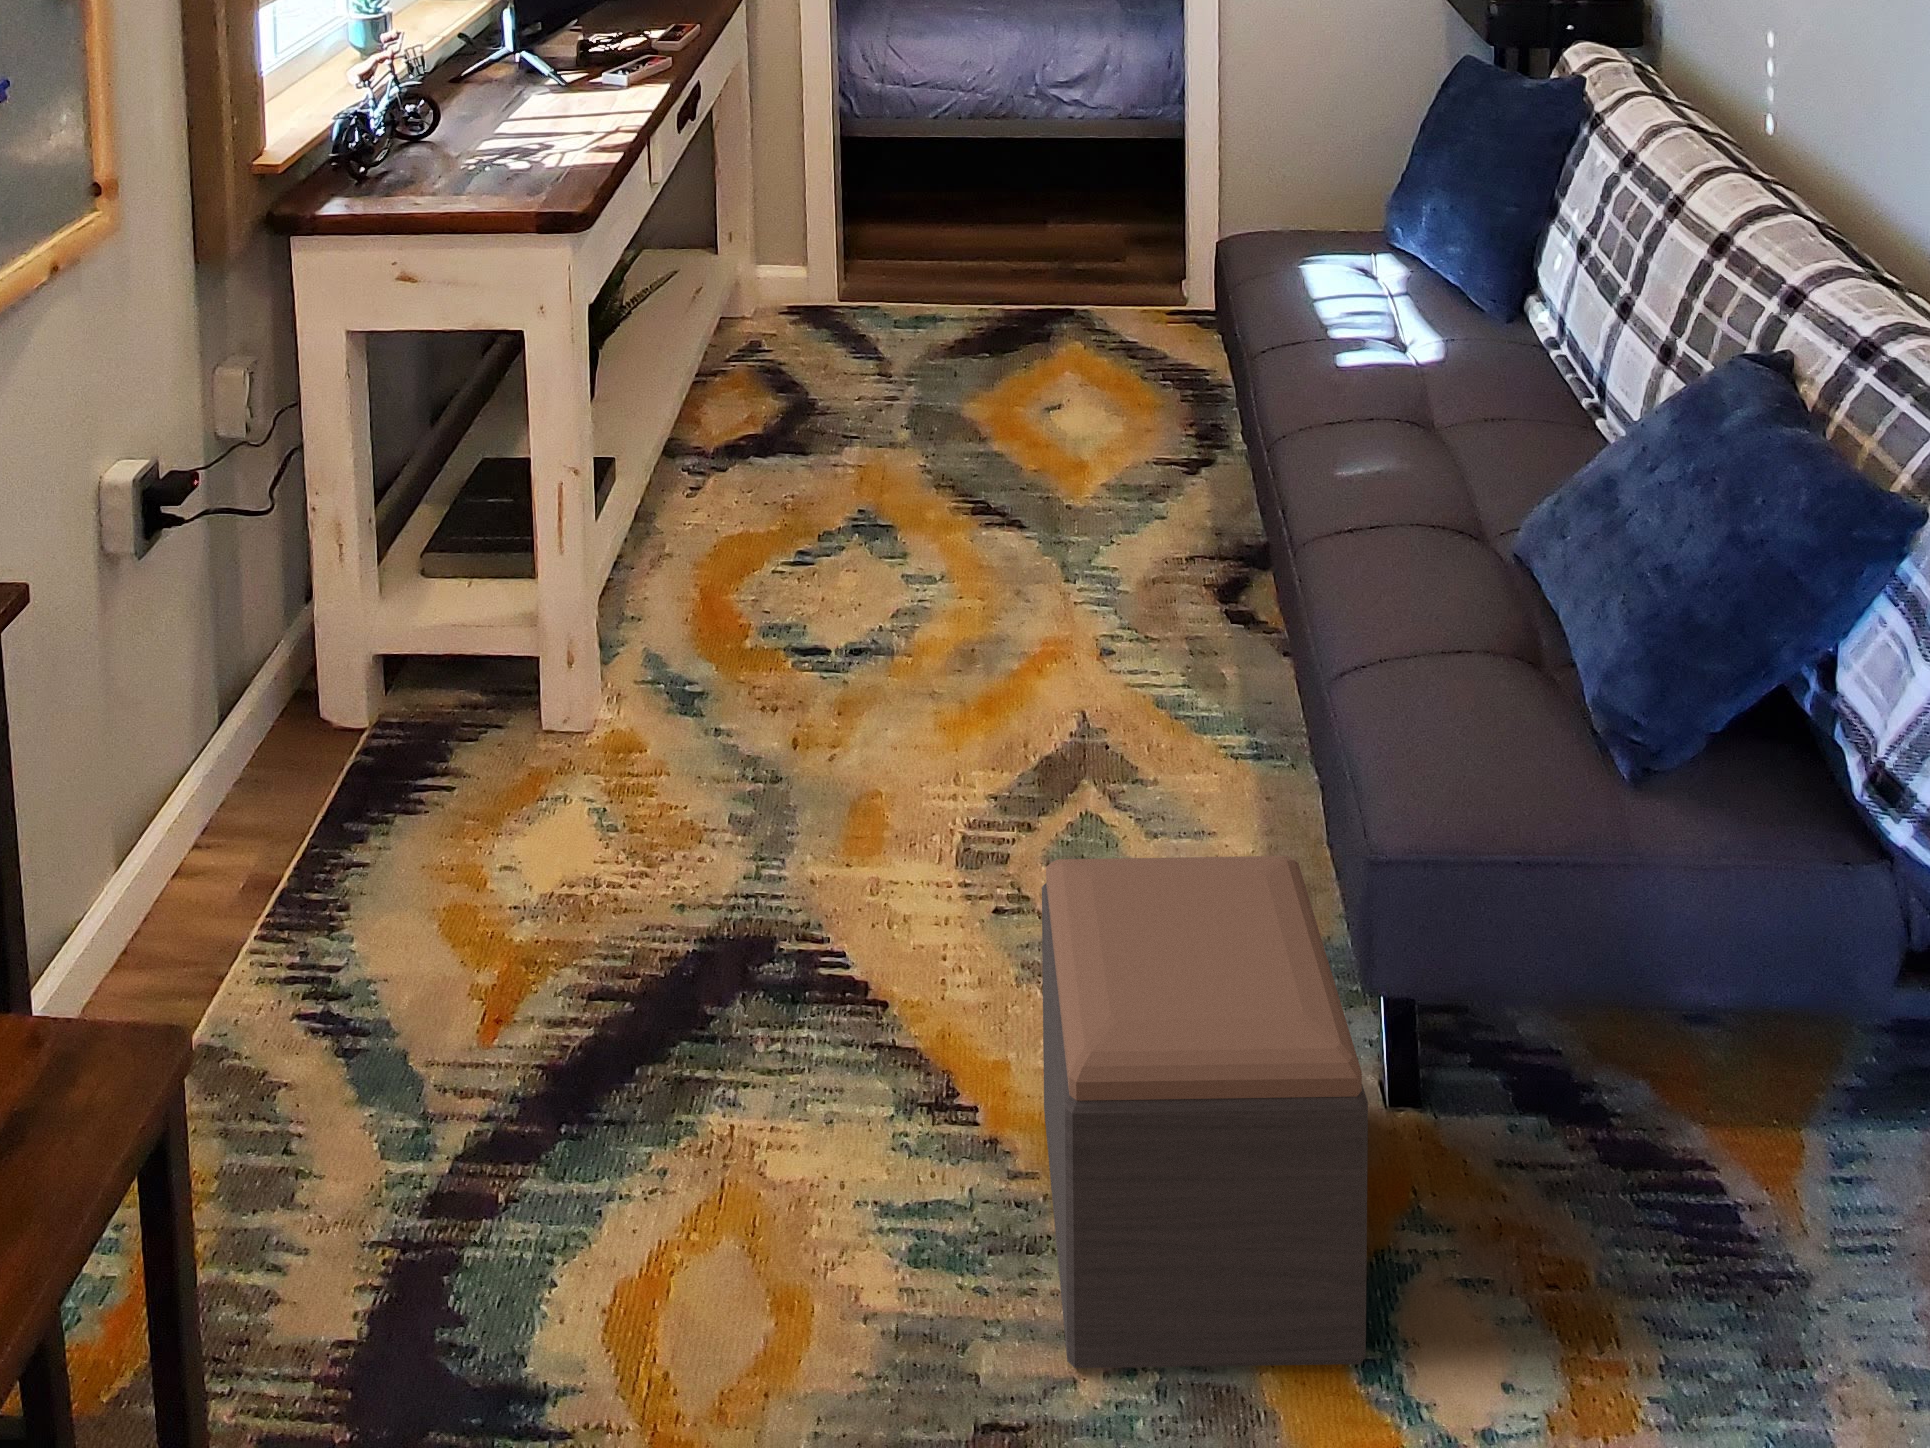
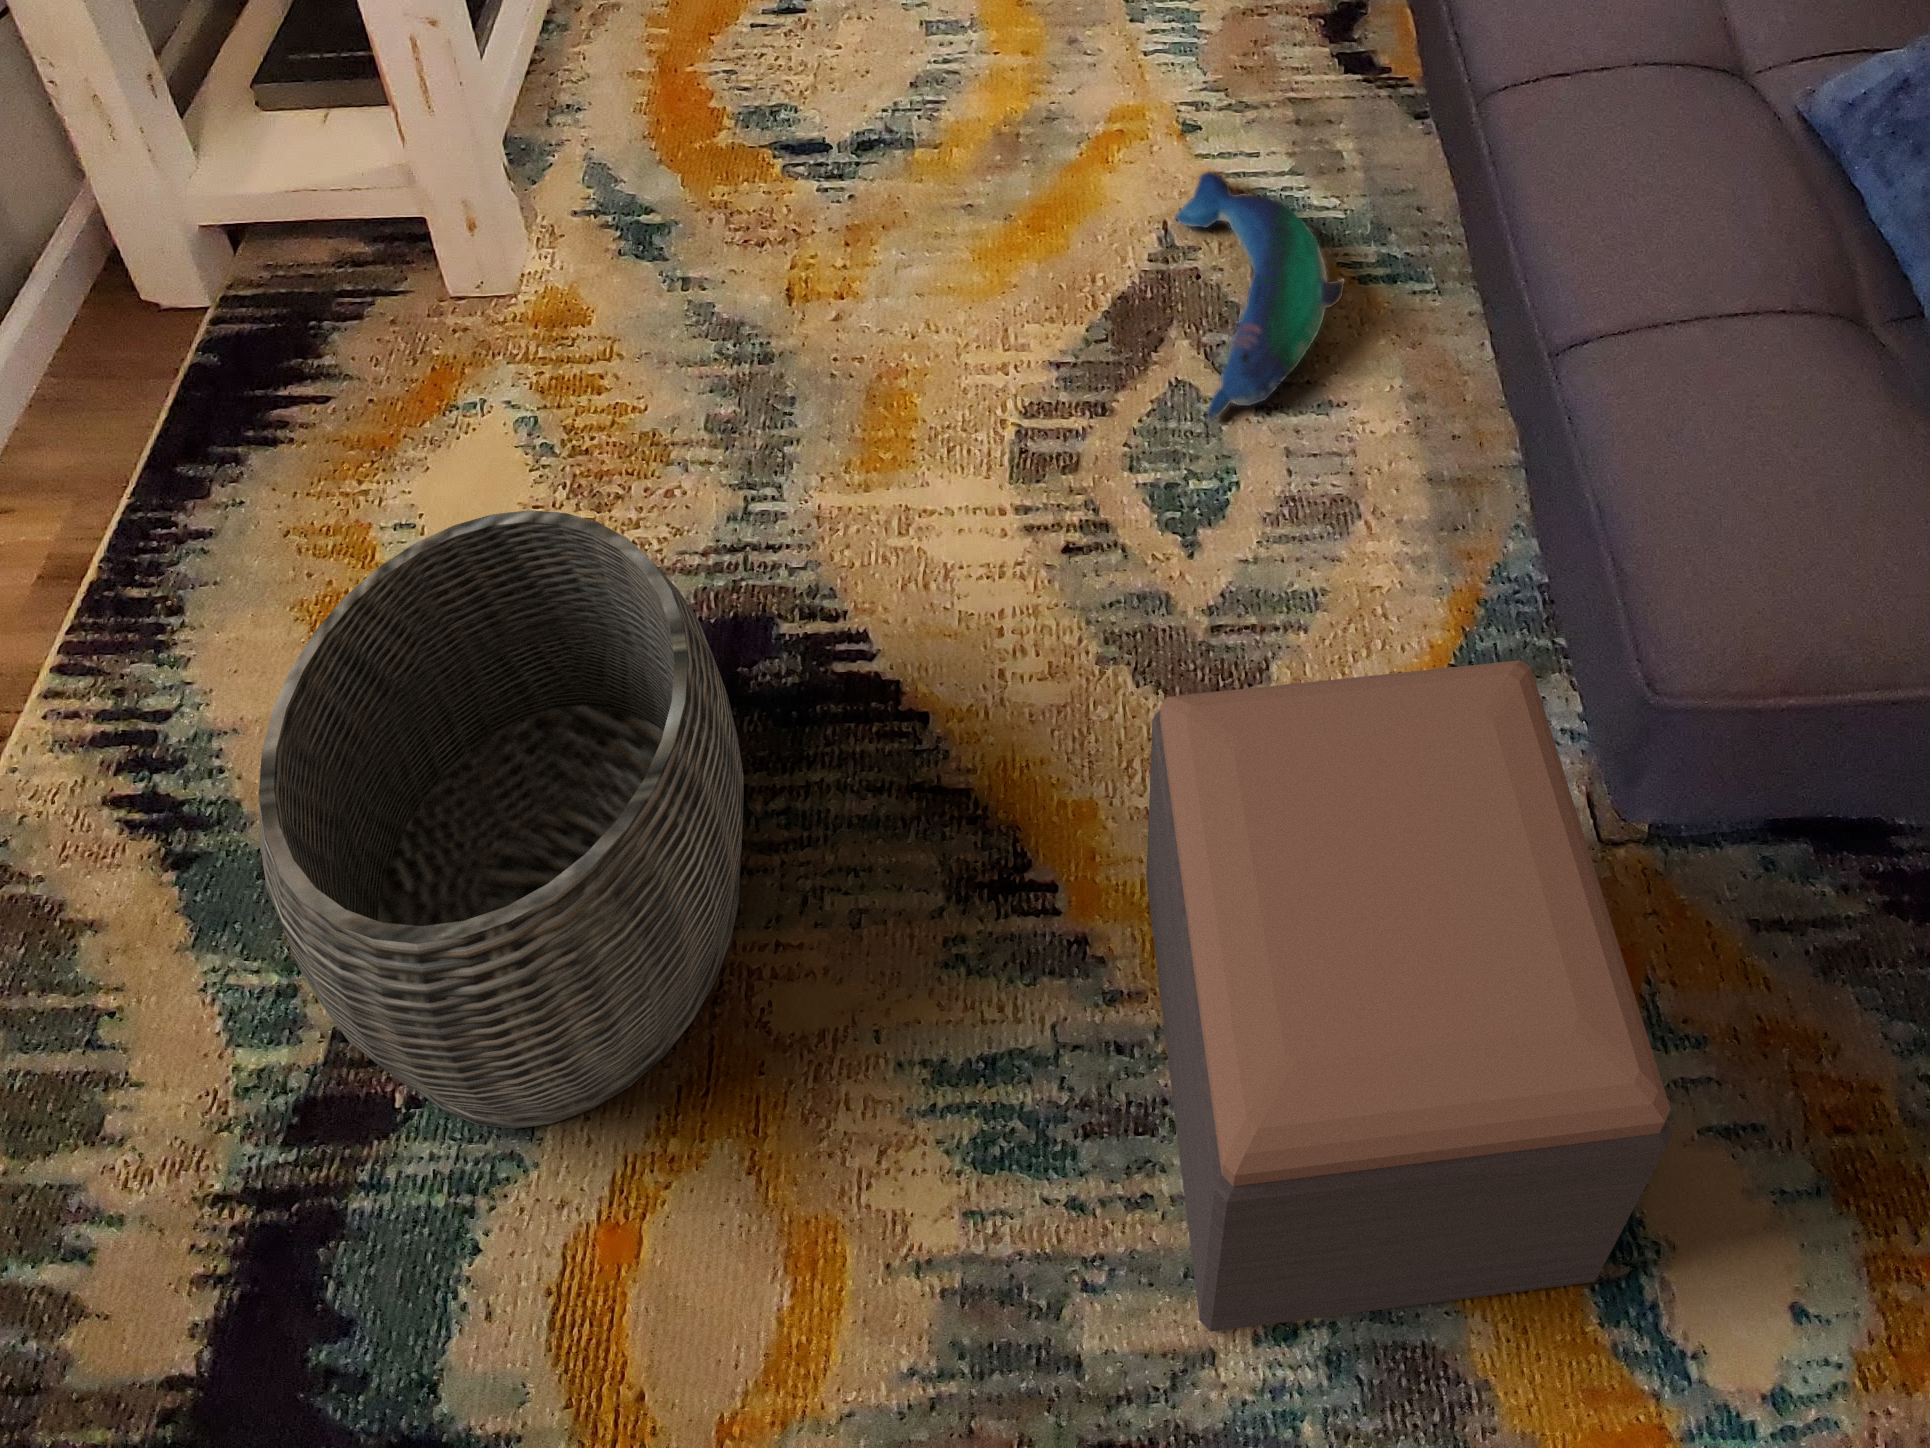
plush toy: none [1090,672,1214,836] -> present [1175,171,1344,419]
woven basket: none [459,735,760,1218] -> present [259,510,744,1129]

